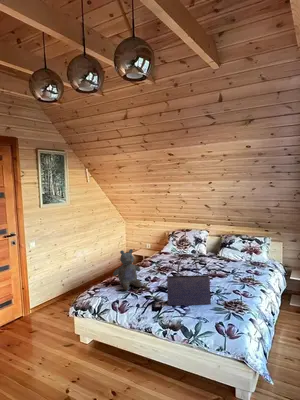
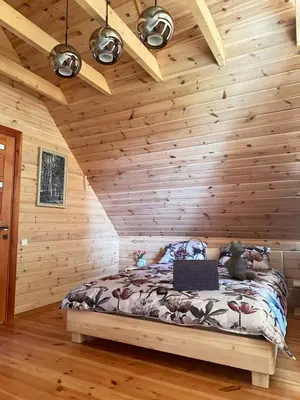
stuffed bear: present [113,249,142,290] -> present [225,240,256,280]

